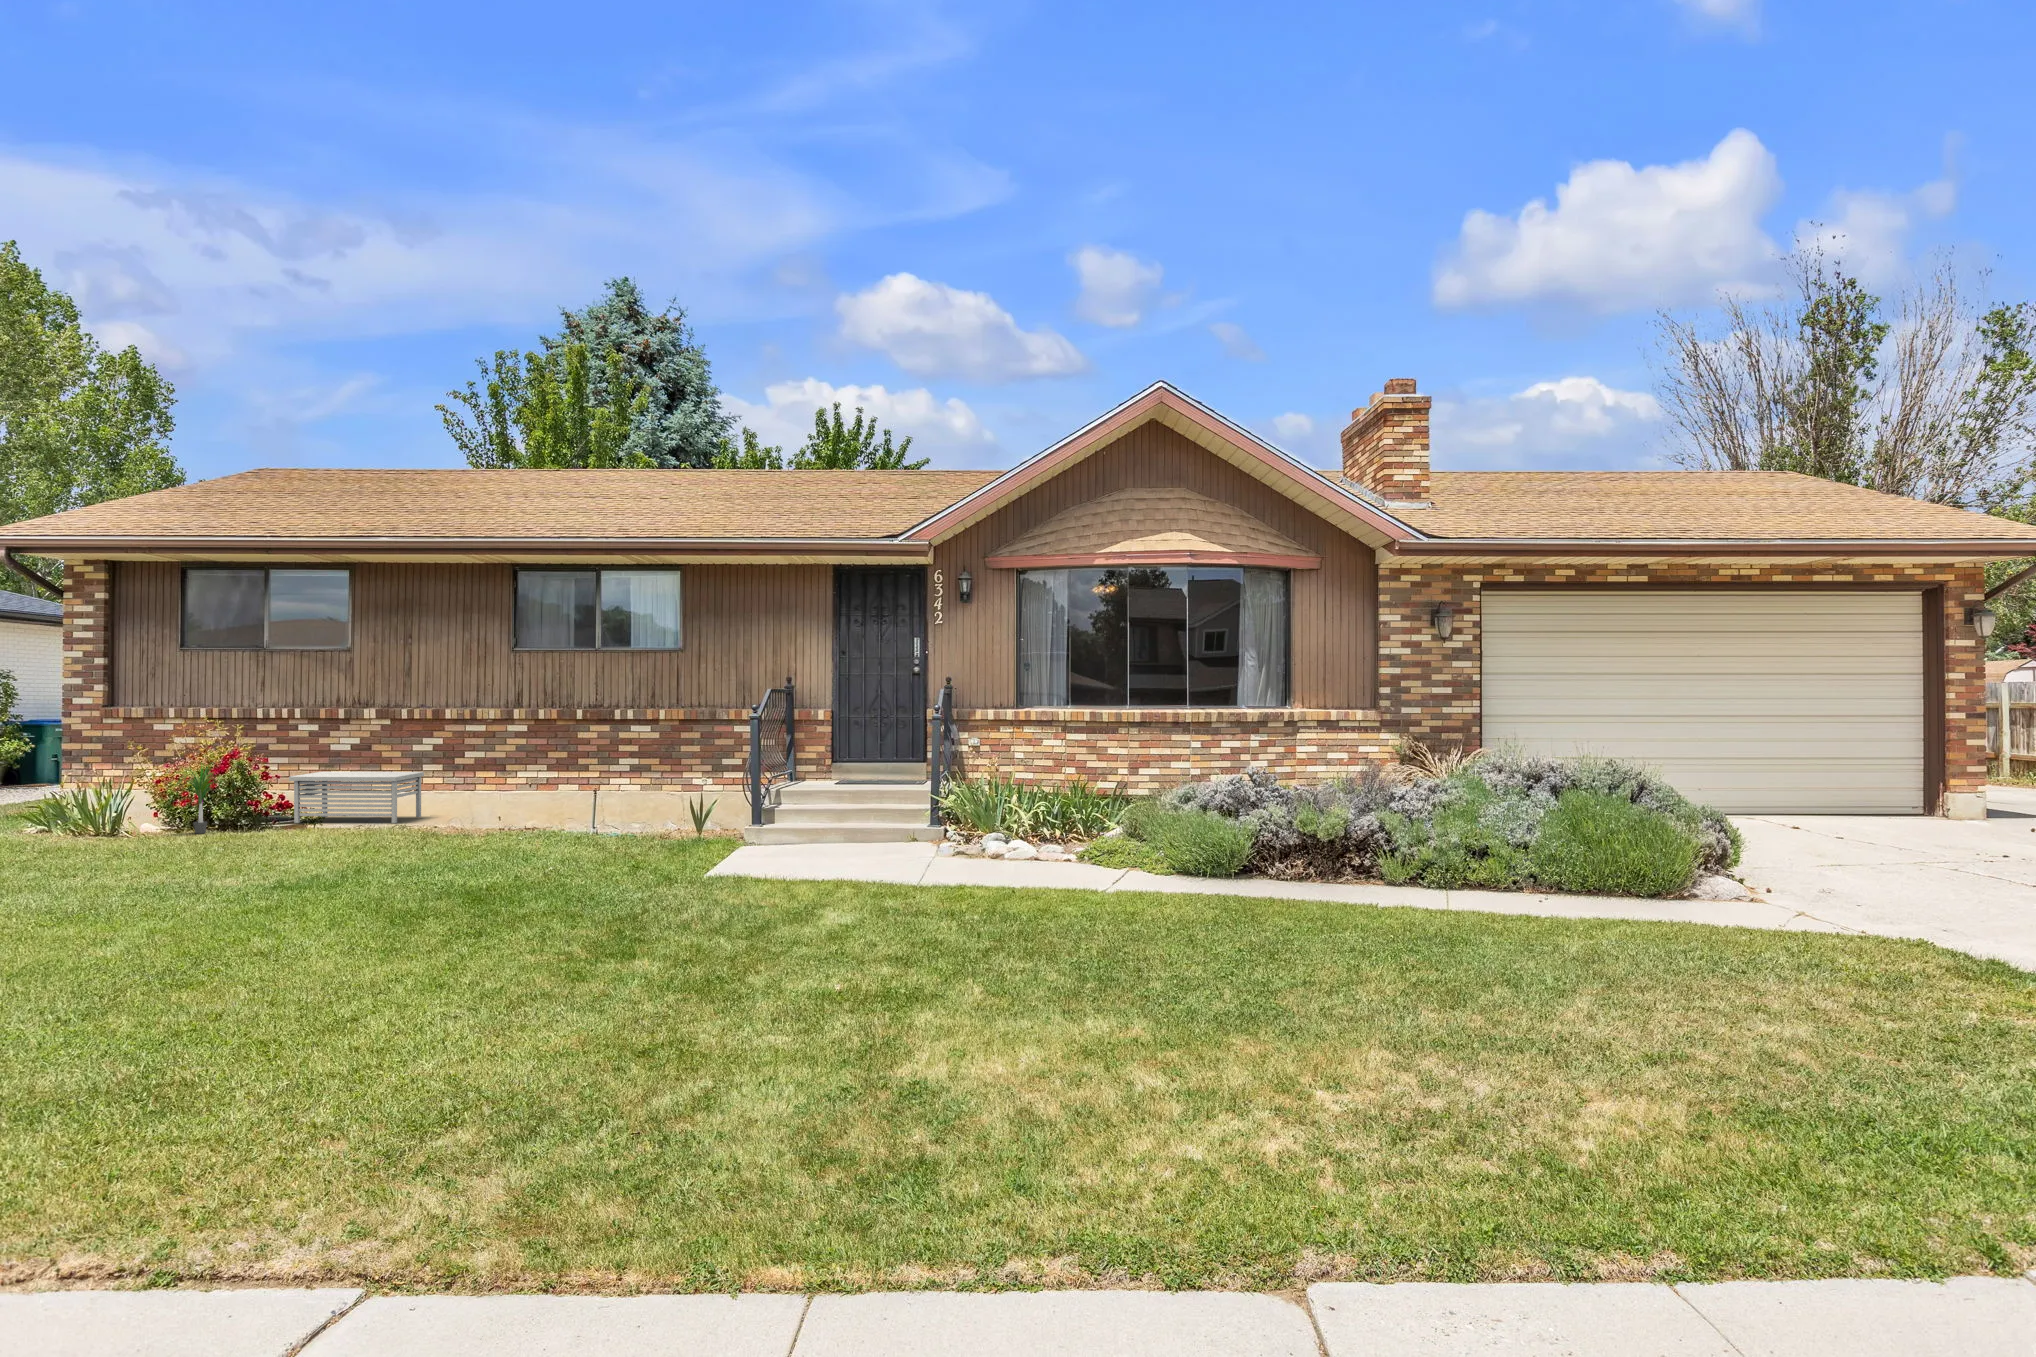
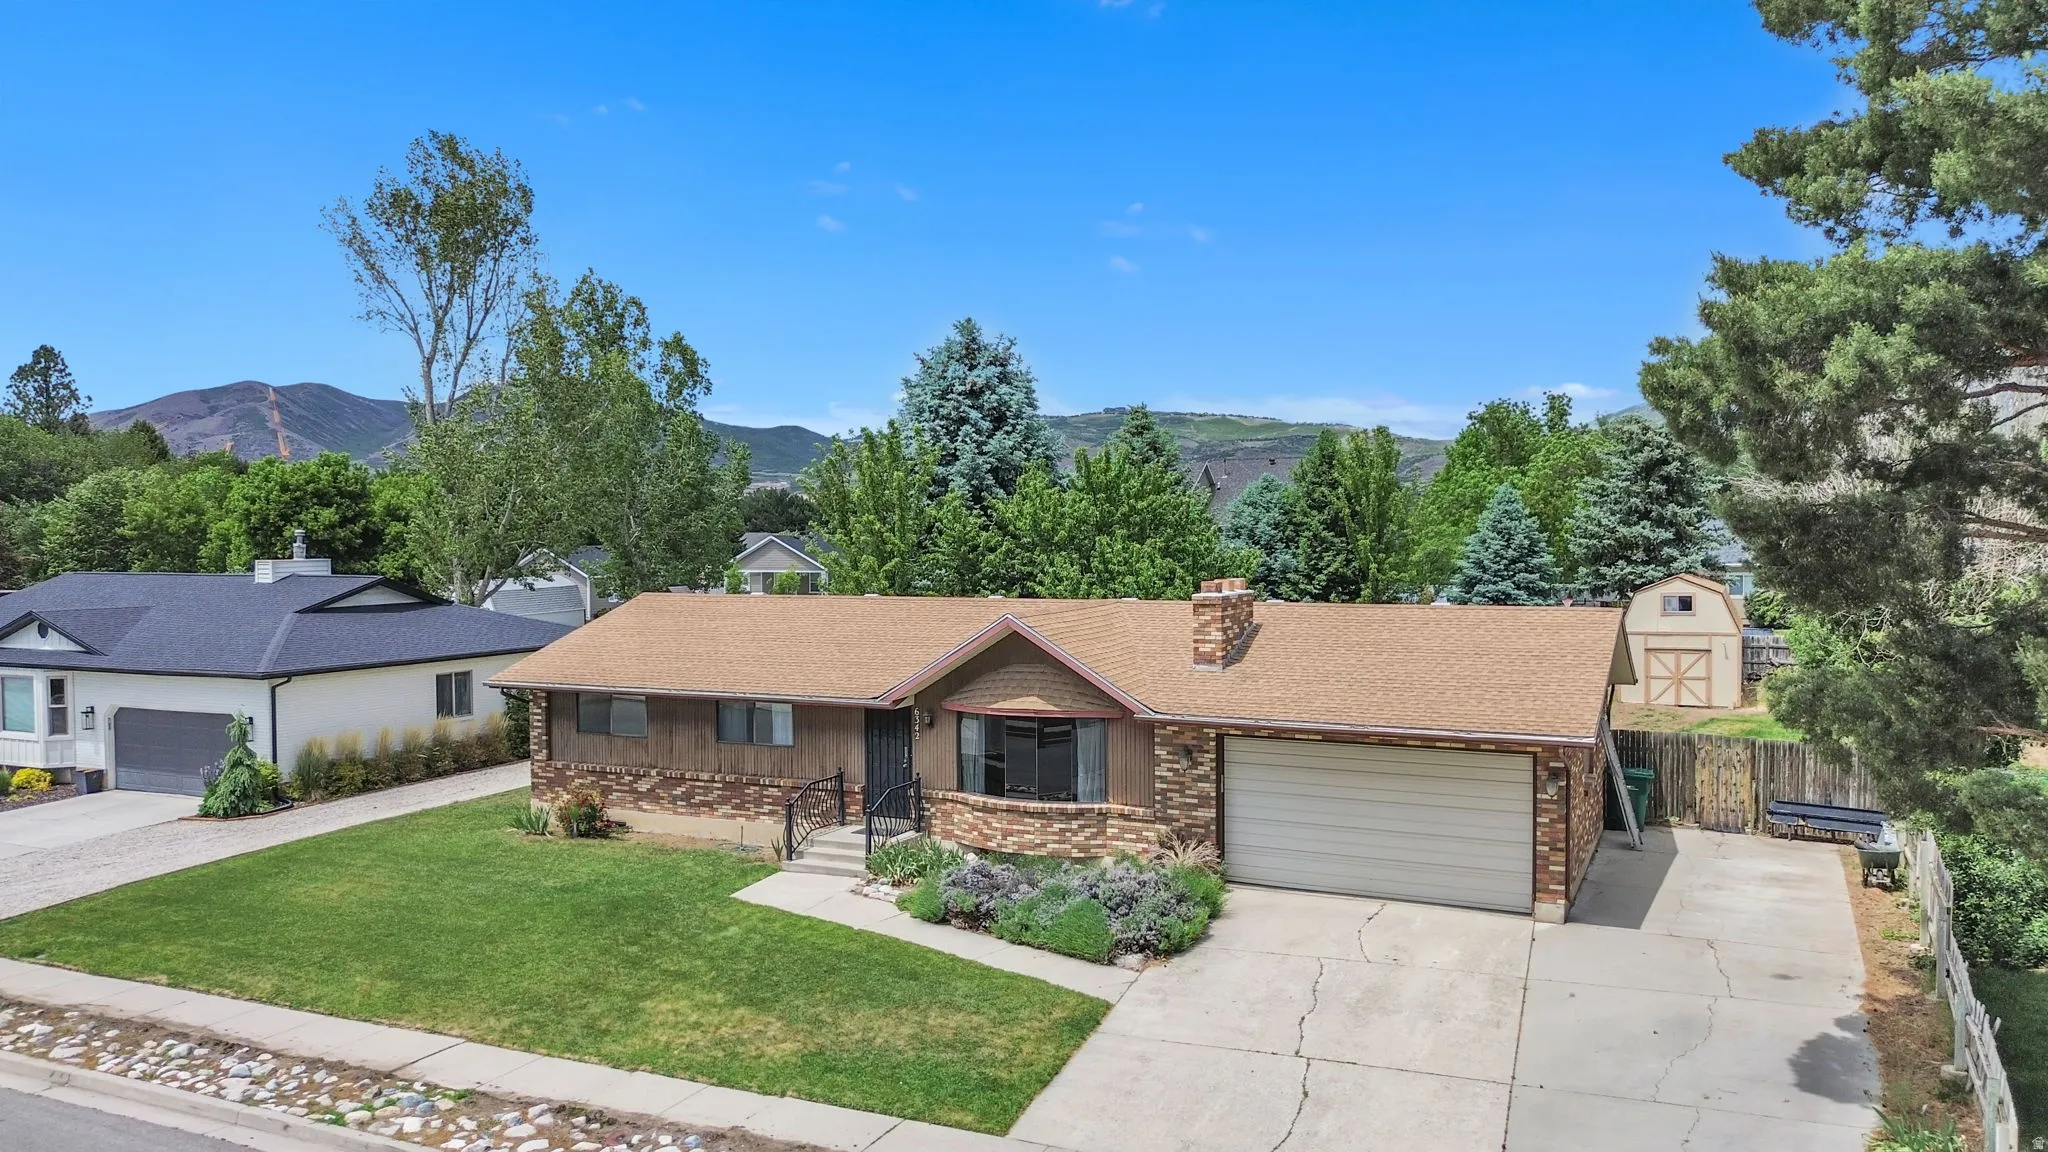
storage bench: present [289,772,424,823] -> none [615,802,677,835]

